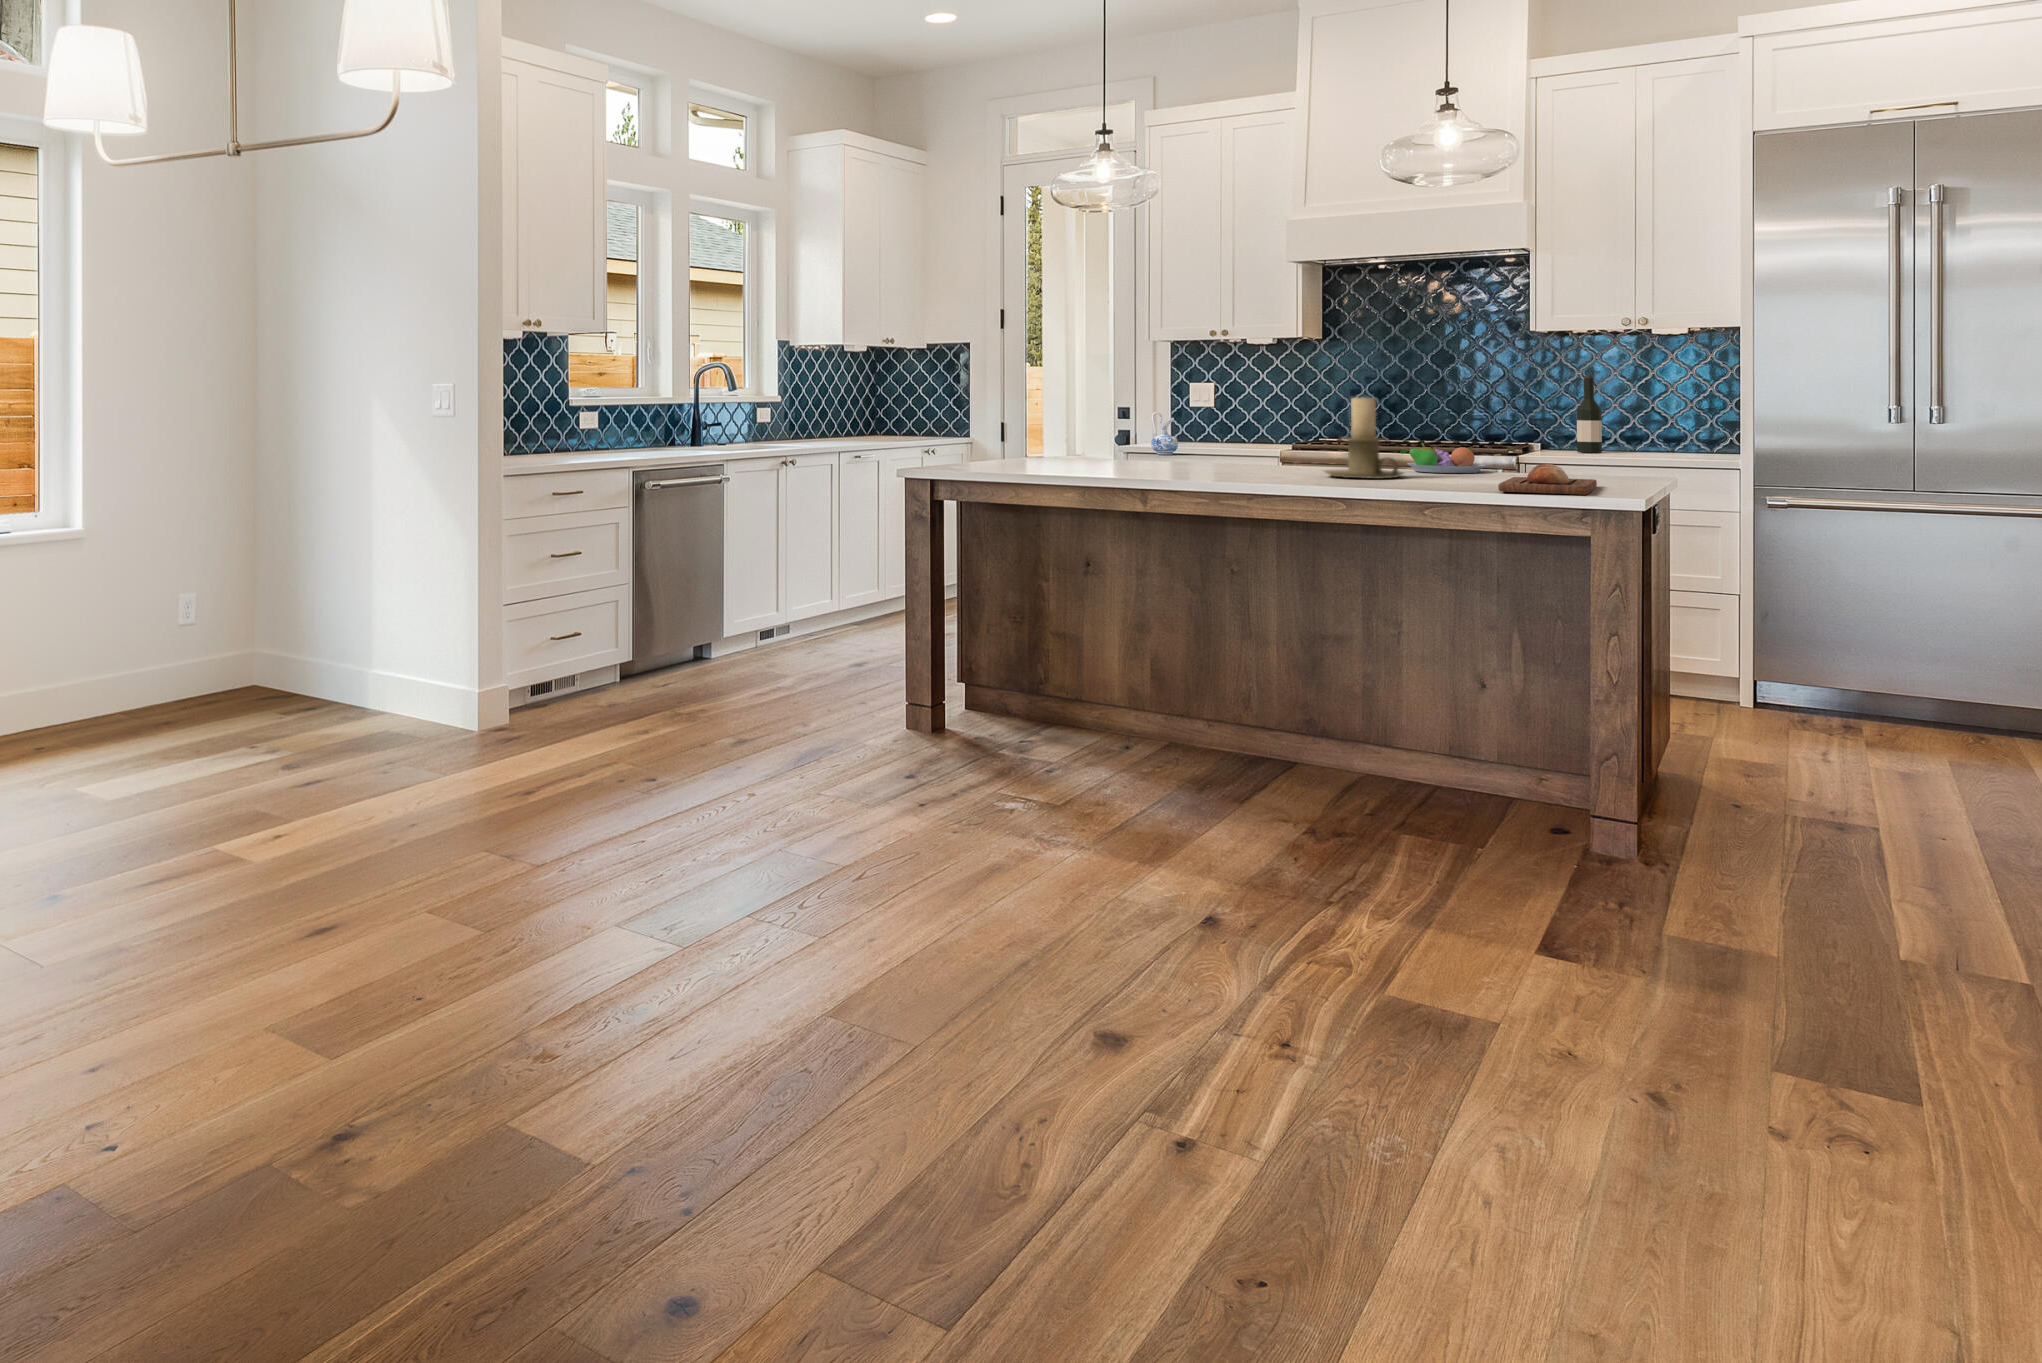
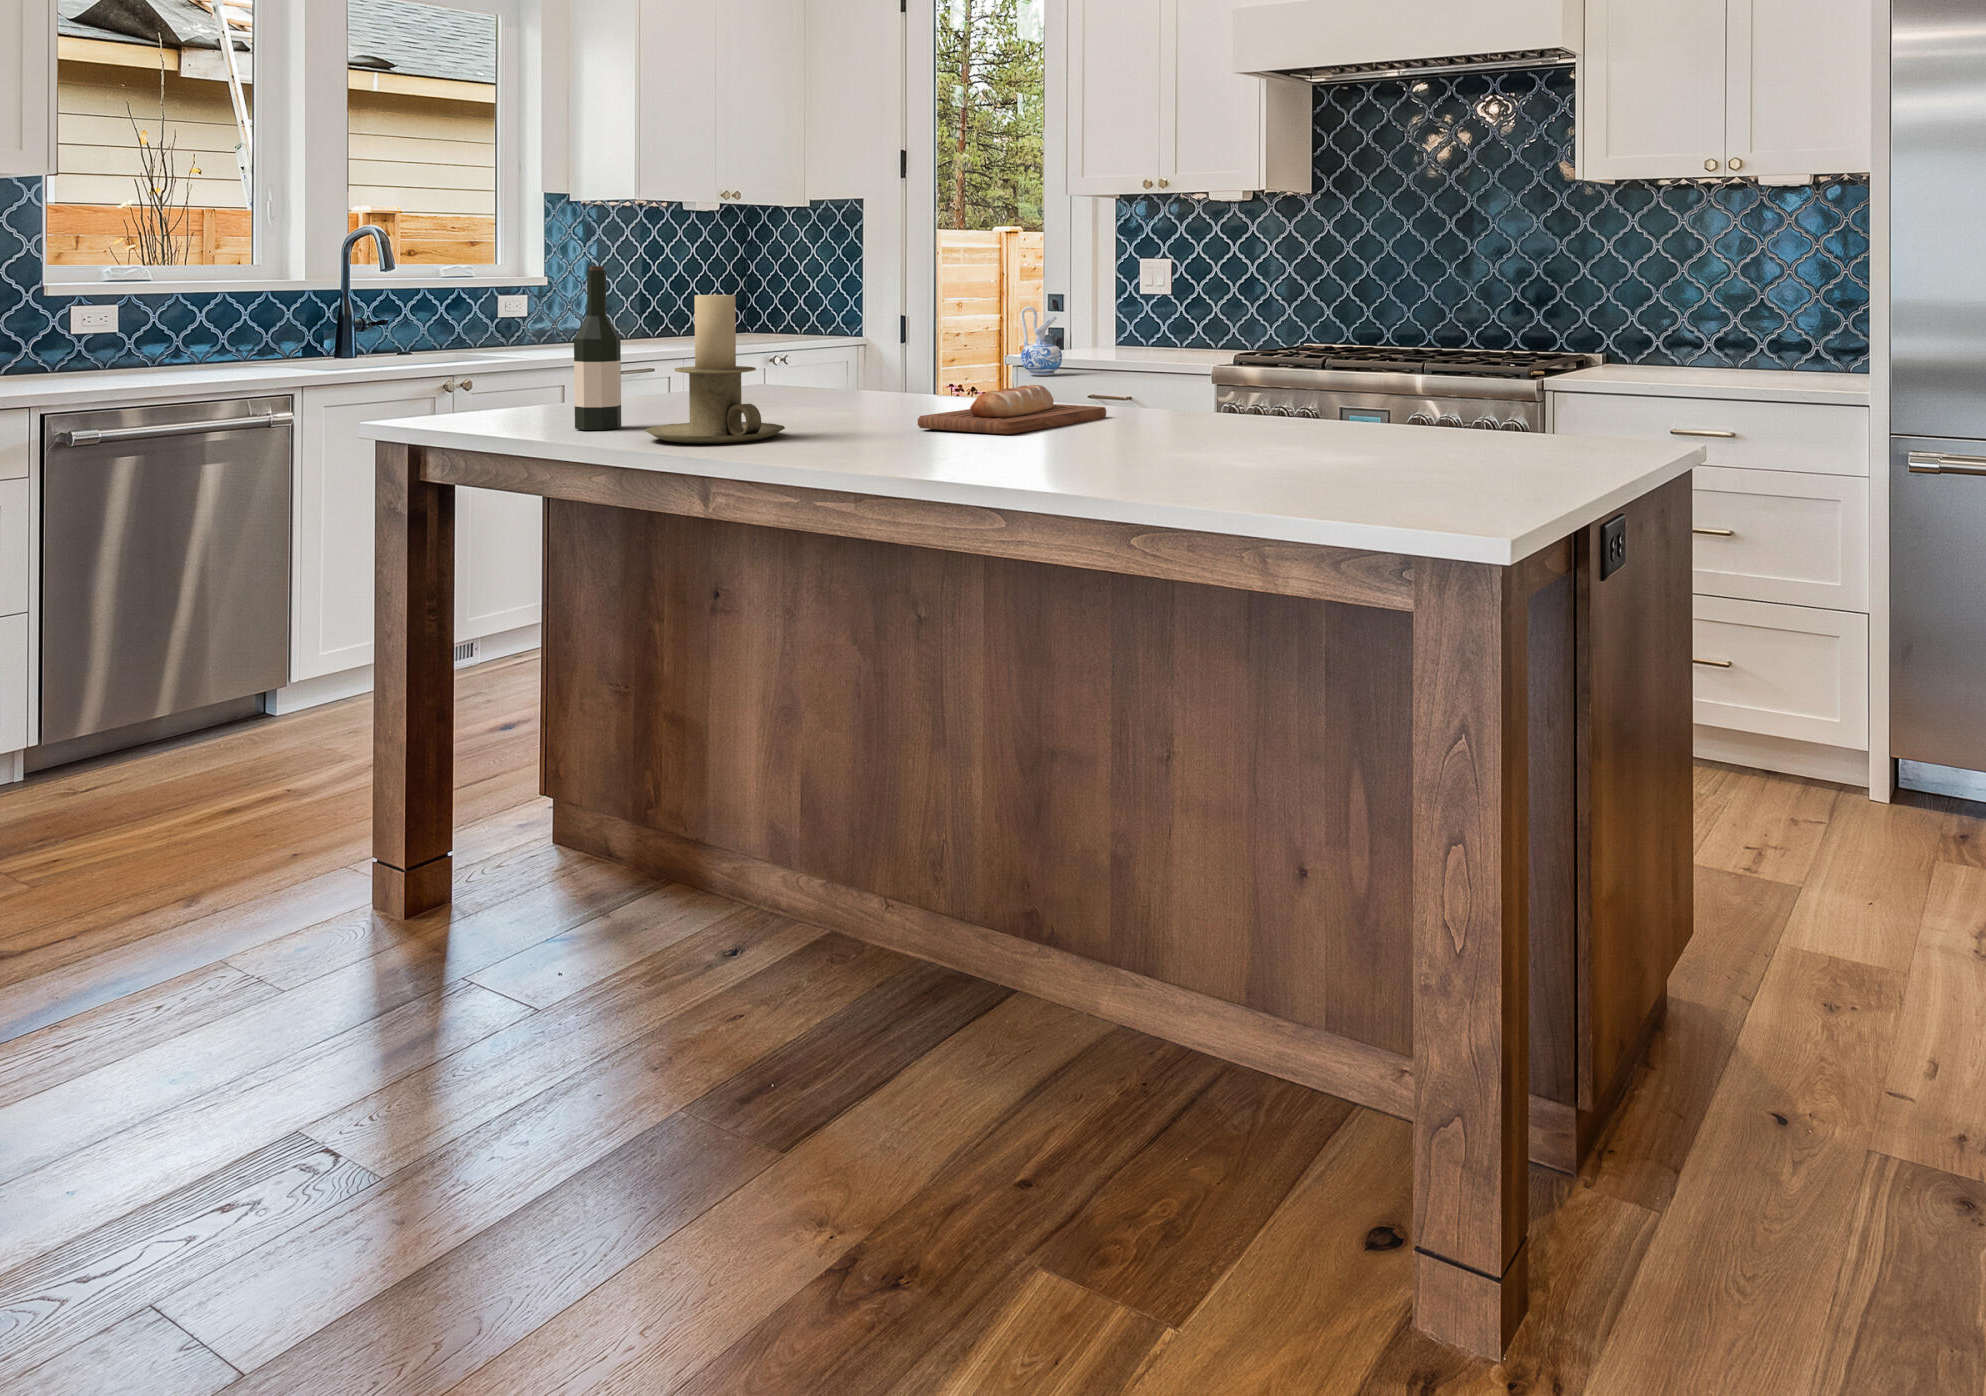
wine bottle: present [1577,376,1602,453] -> present [574,266,621,430]
candle holder: present [1325,397,1403,479] -> present [645,293,785,443]
fruit bowl: present [1401,443,1486,473] -> none [1282,370,1426,429]
bread loaf: present [1498,464,1597,495] -> present [918,385,1106,434]

